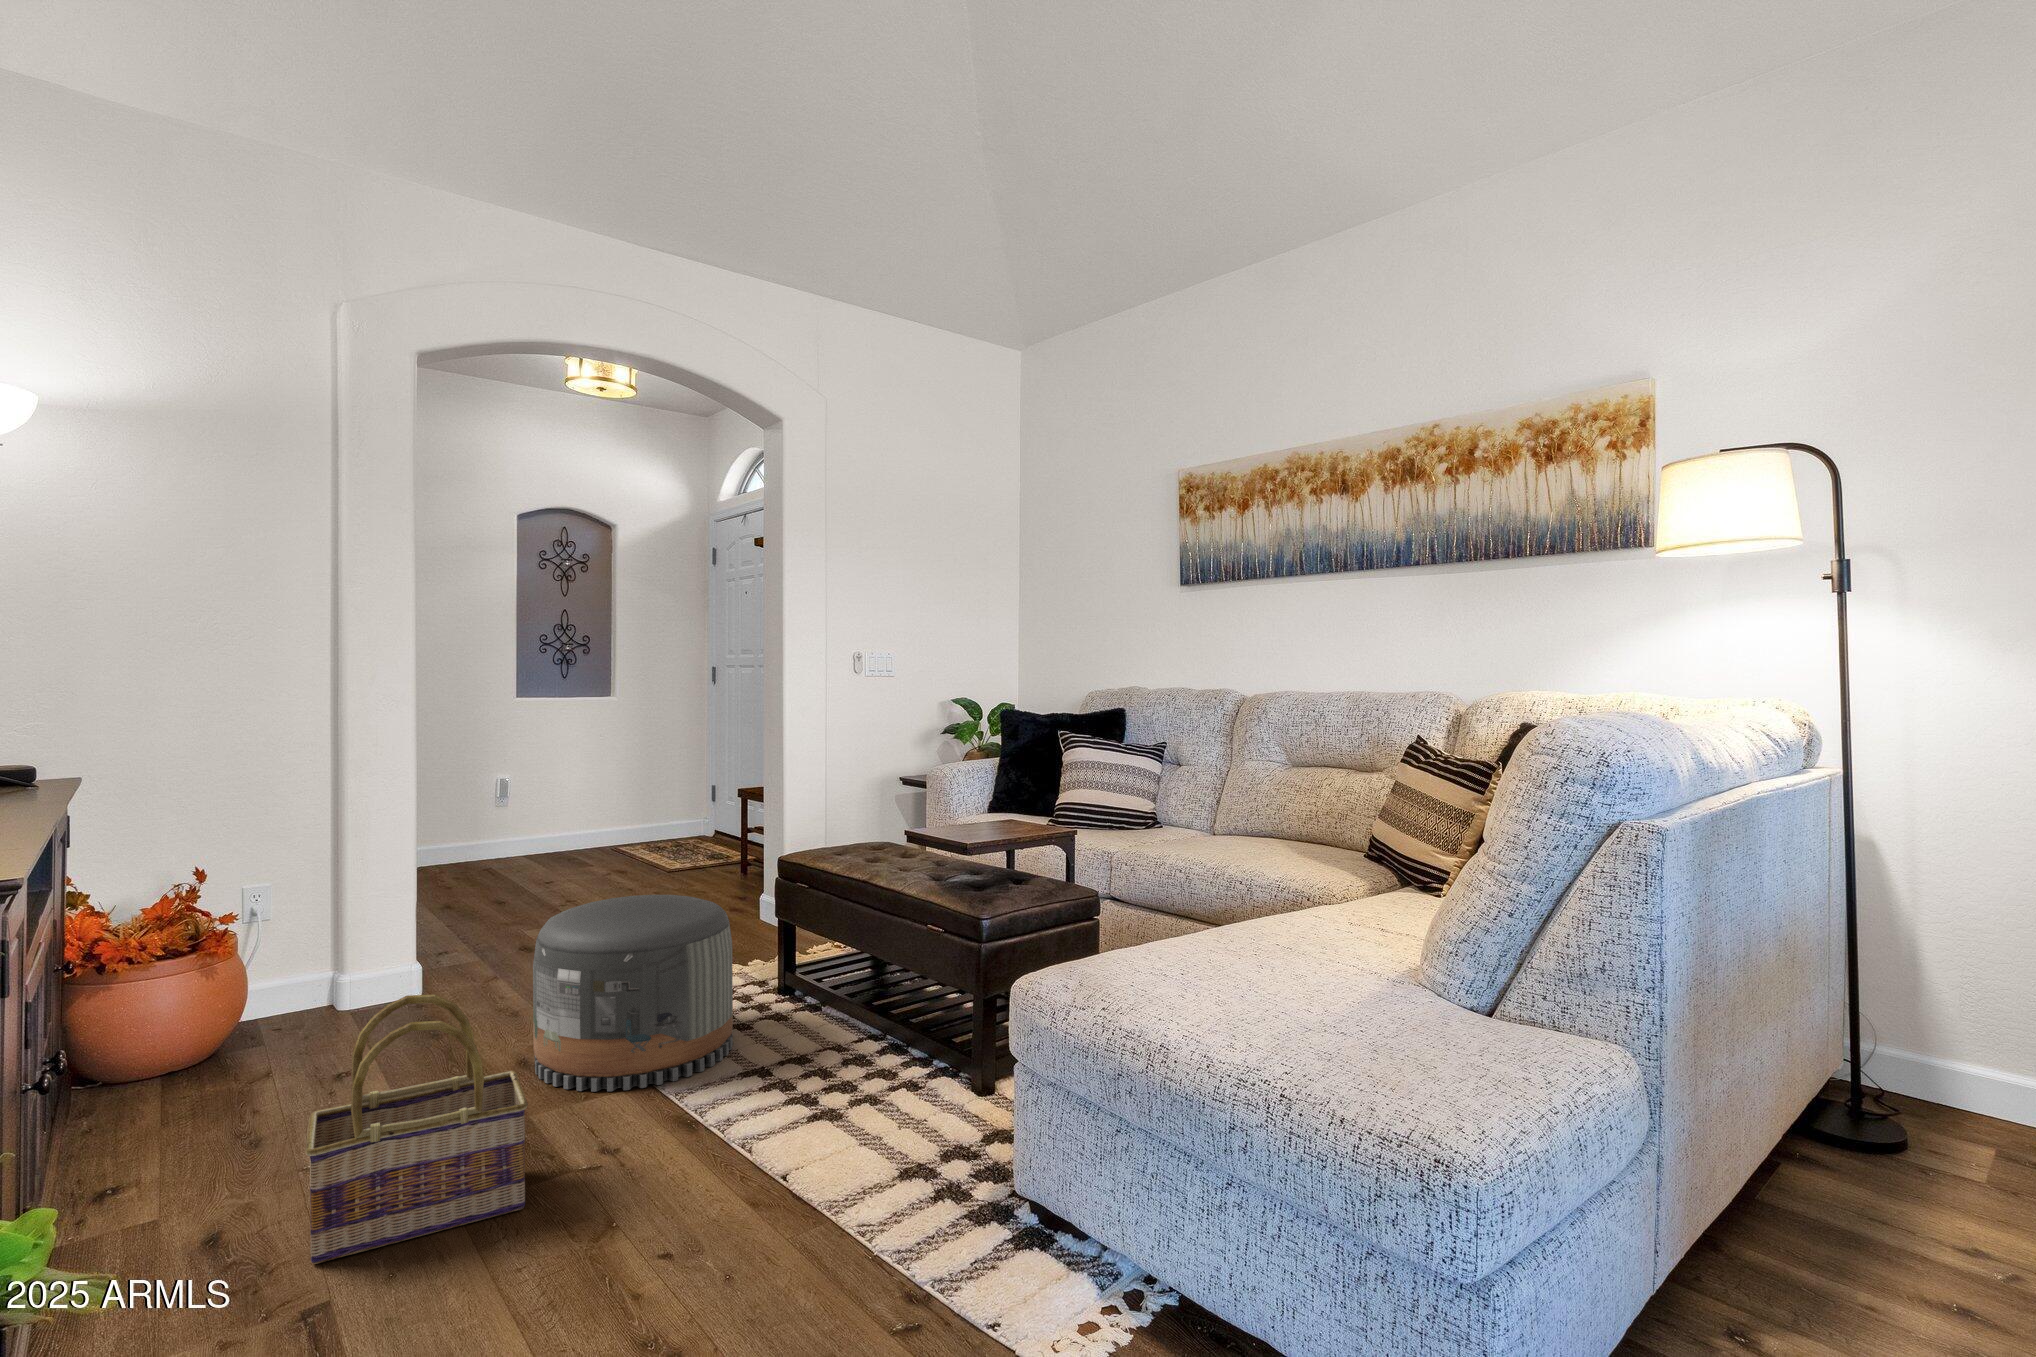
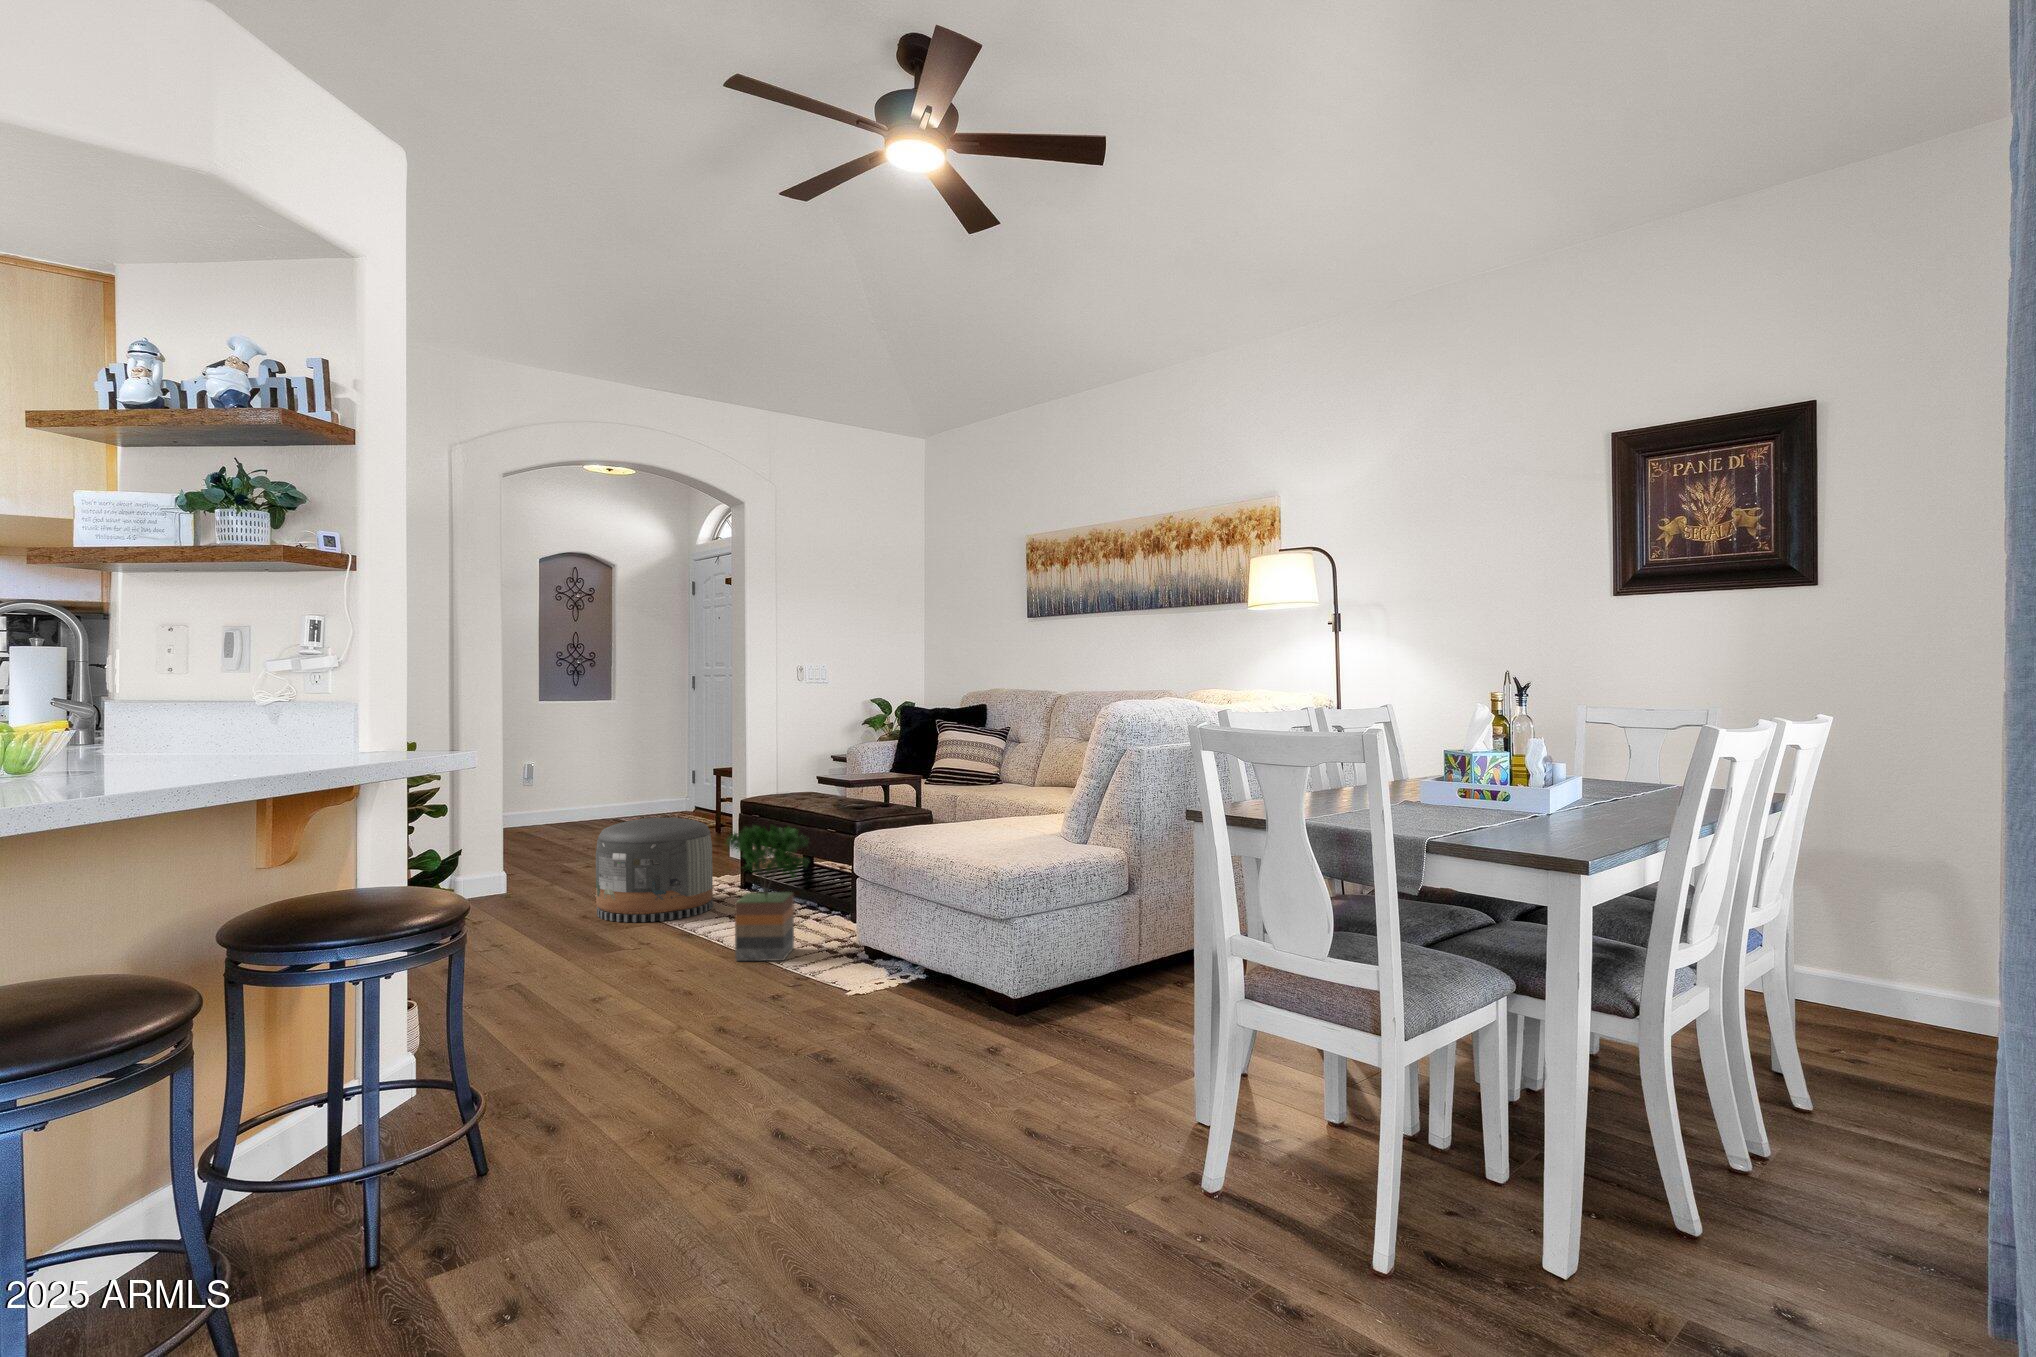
potted tree: none [750,949,927,1240] -> present [726,826,808,961]
basket: present [305,995,528,1264] -> none [503,850,611,969]

